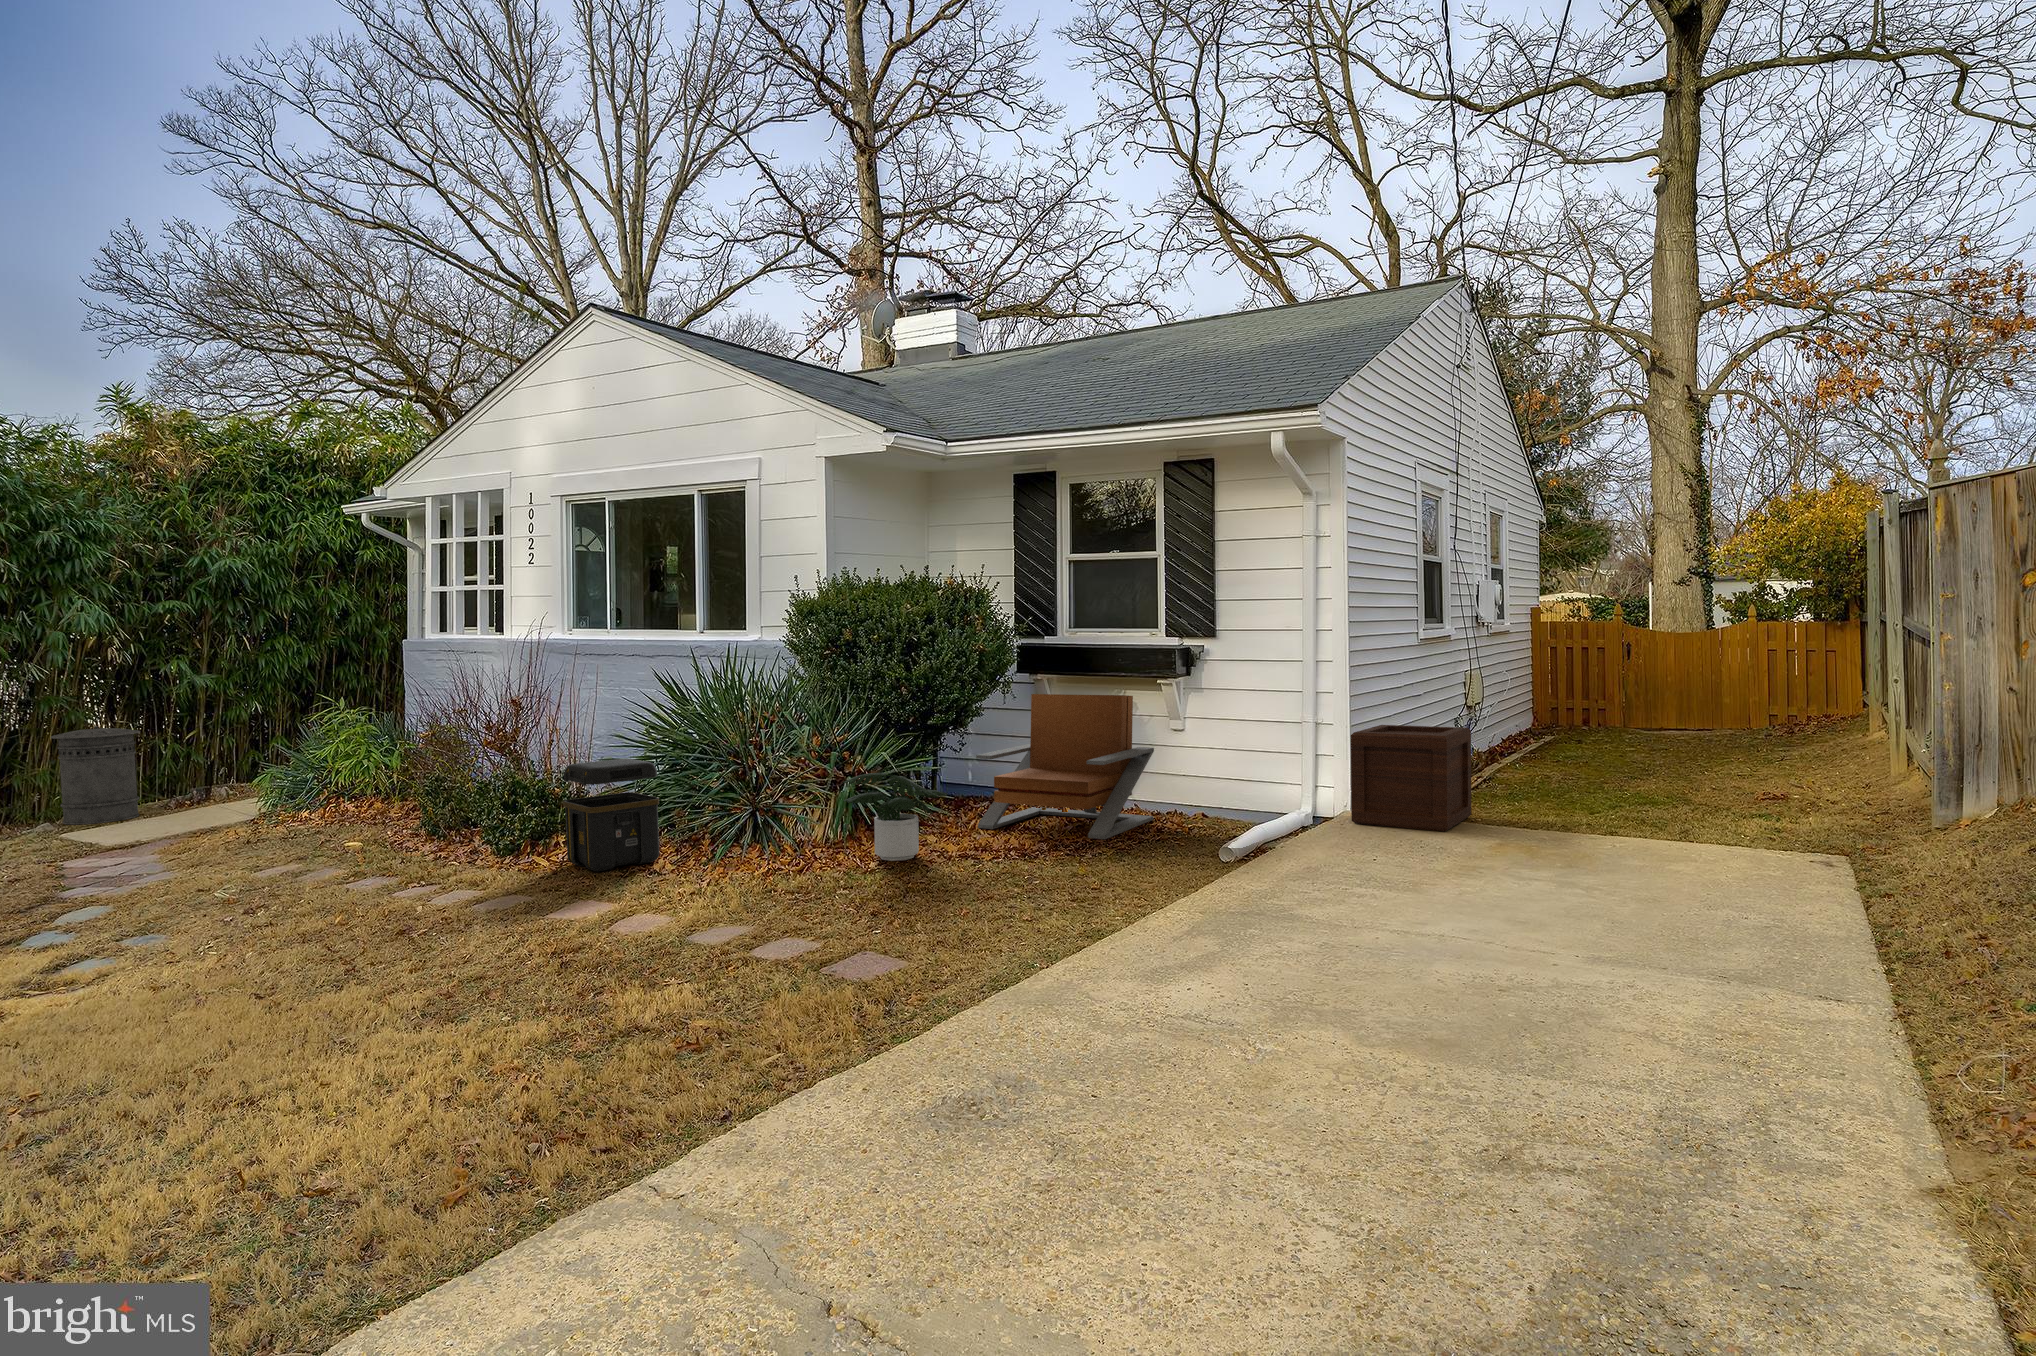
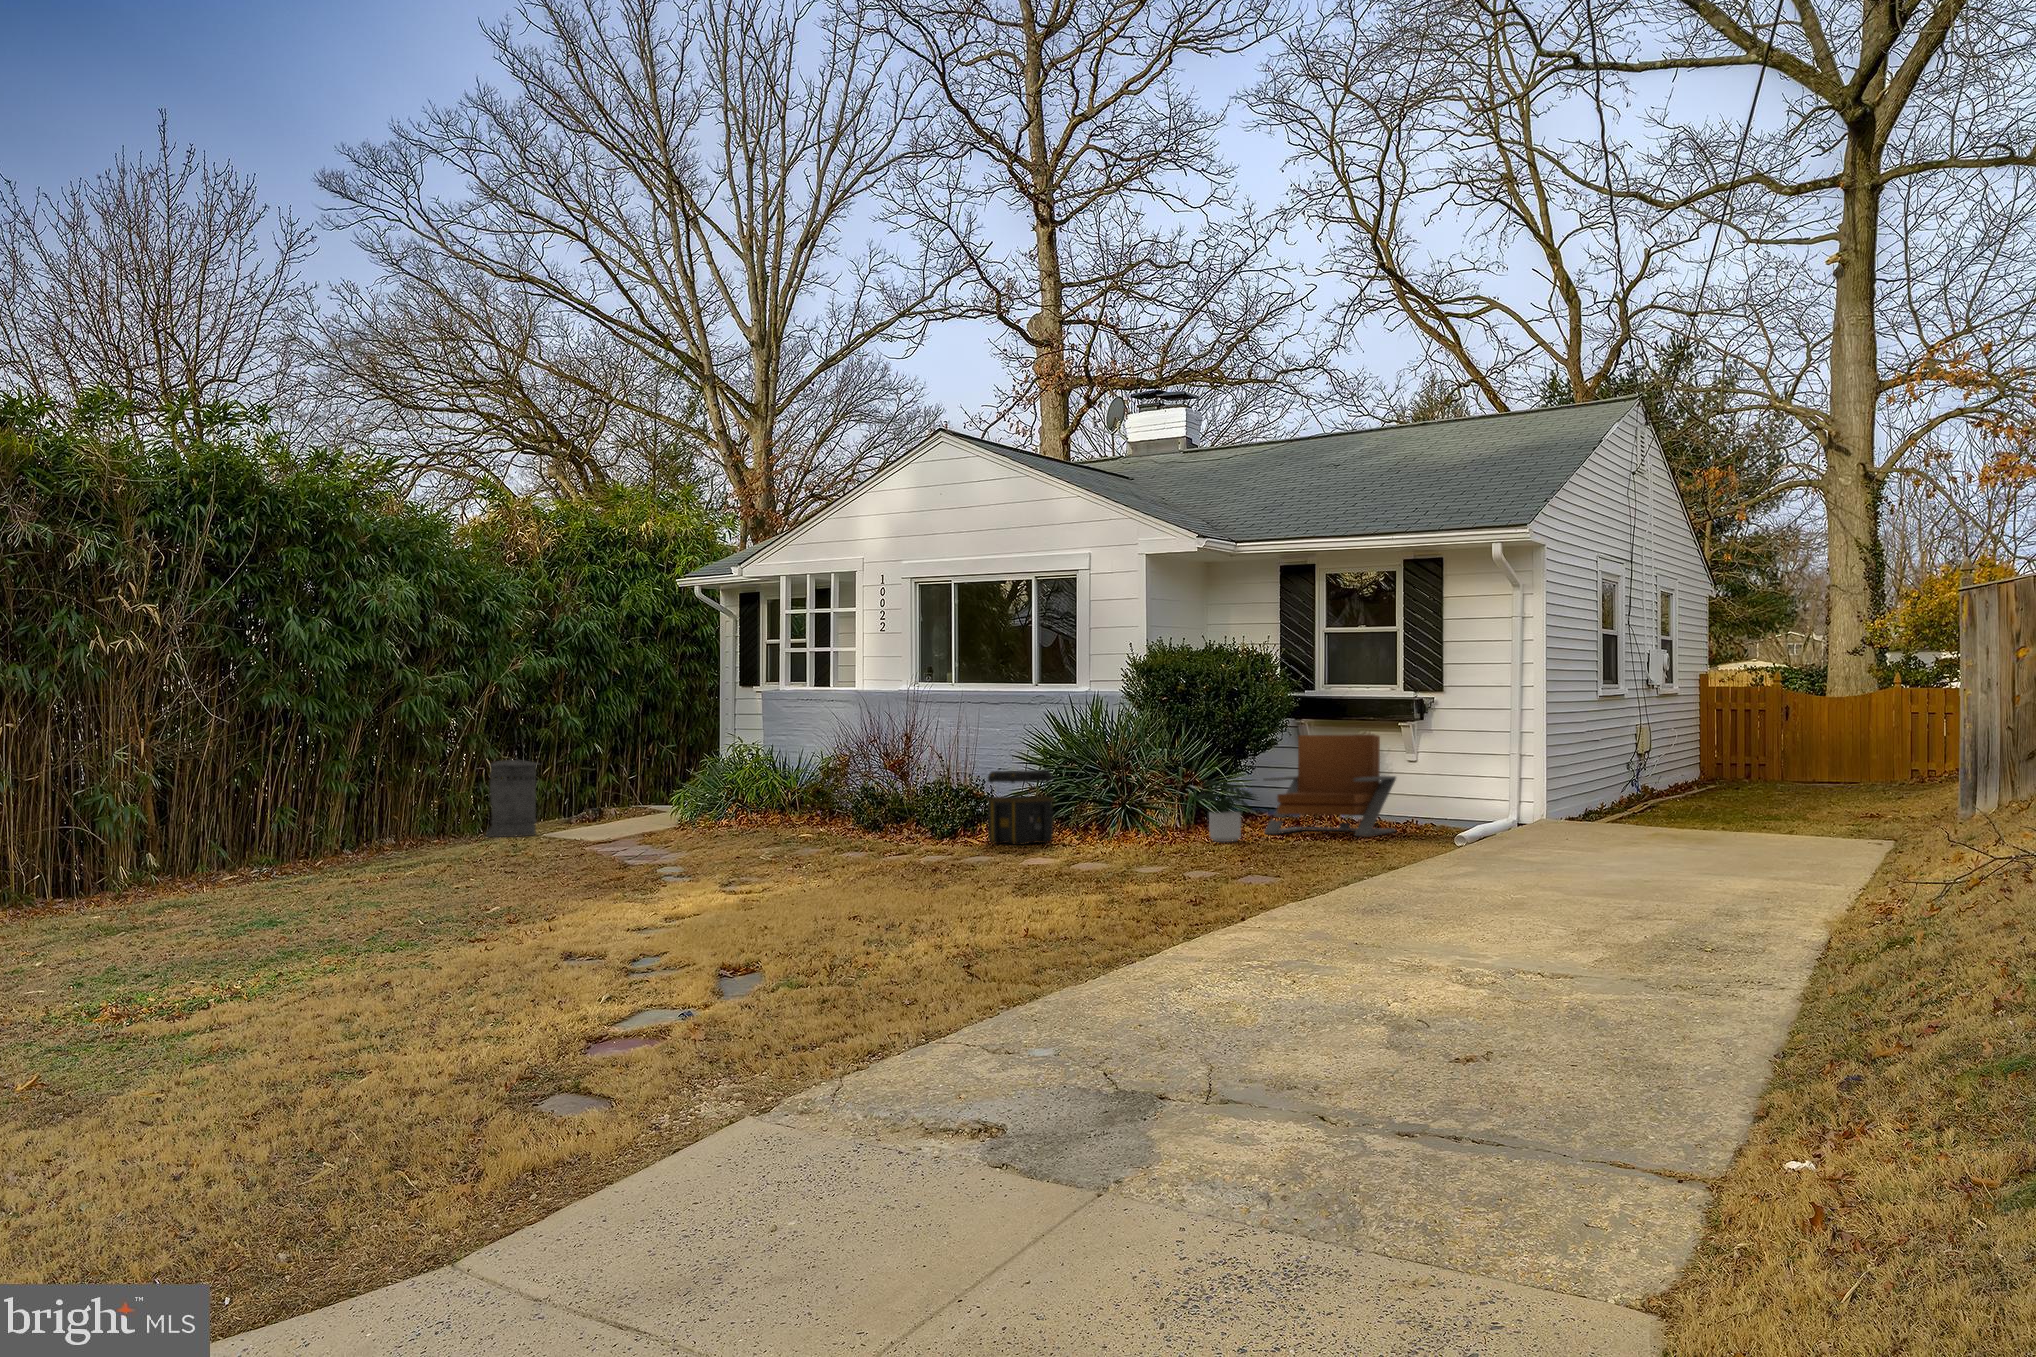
wooden crate: present [1351,725,1471,832] -> none [1548,761,1641,833]

